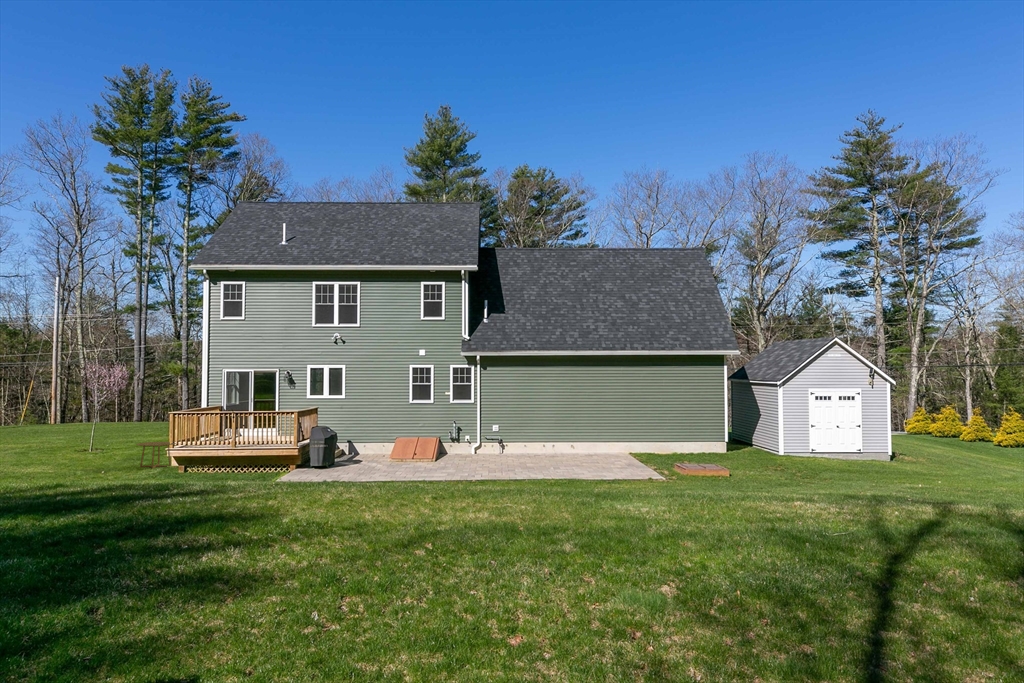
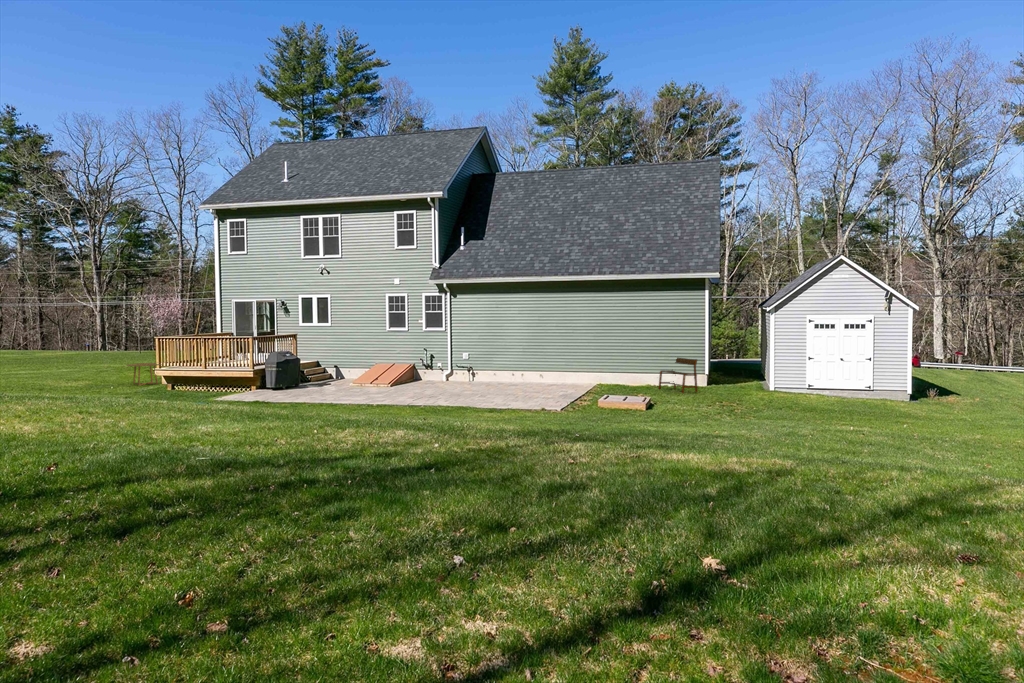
bench: none [687,427,725,461] -> present [659,358,698,393]

